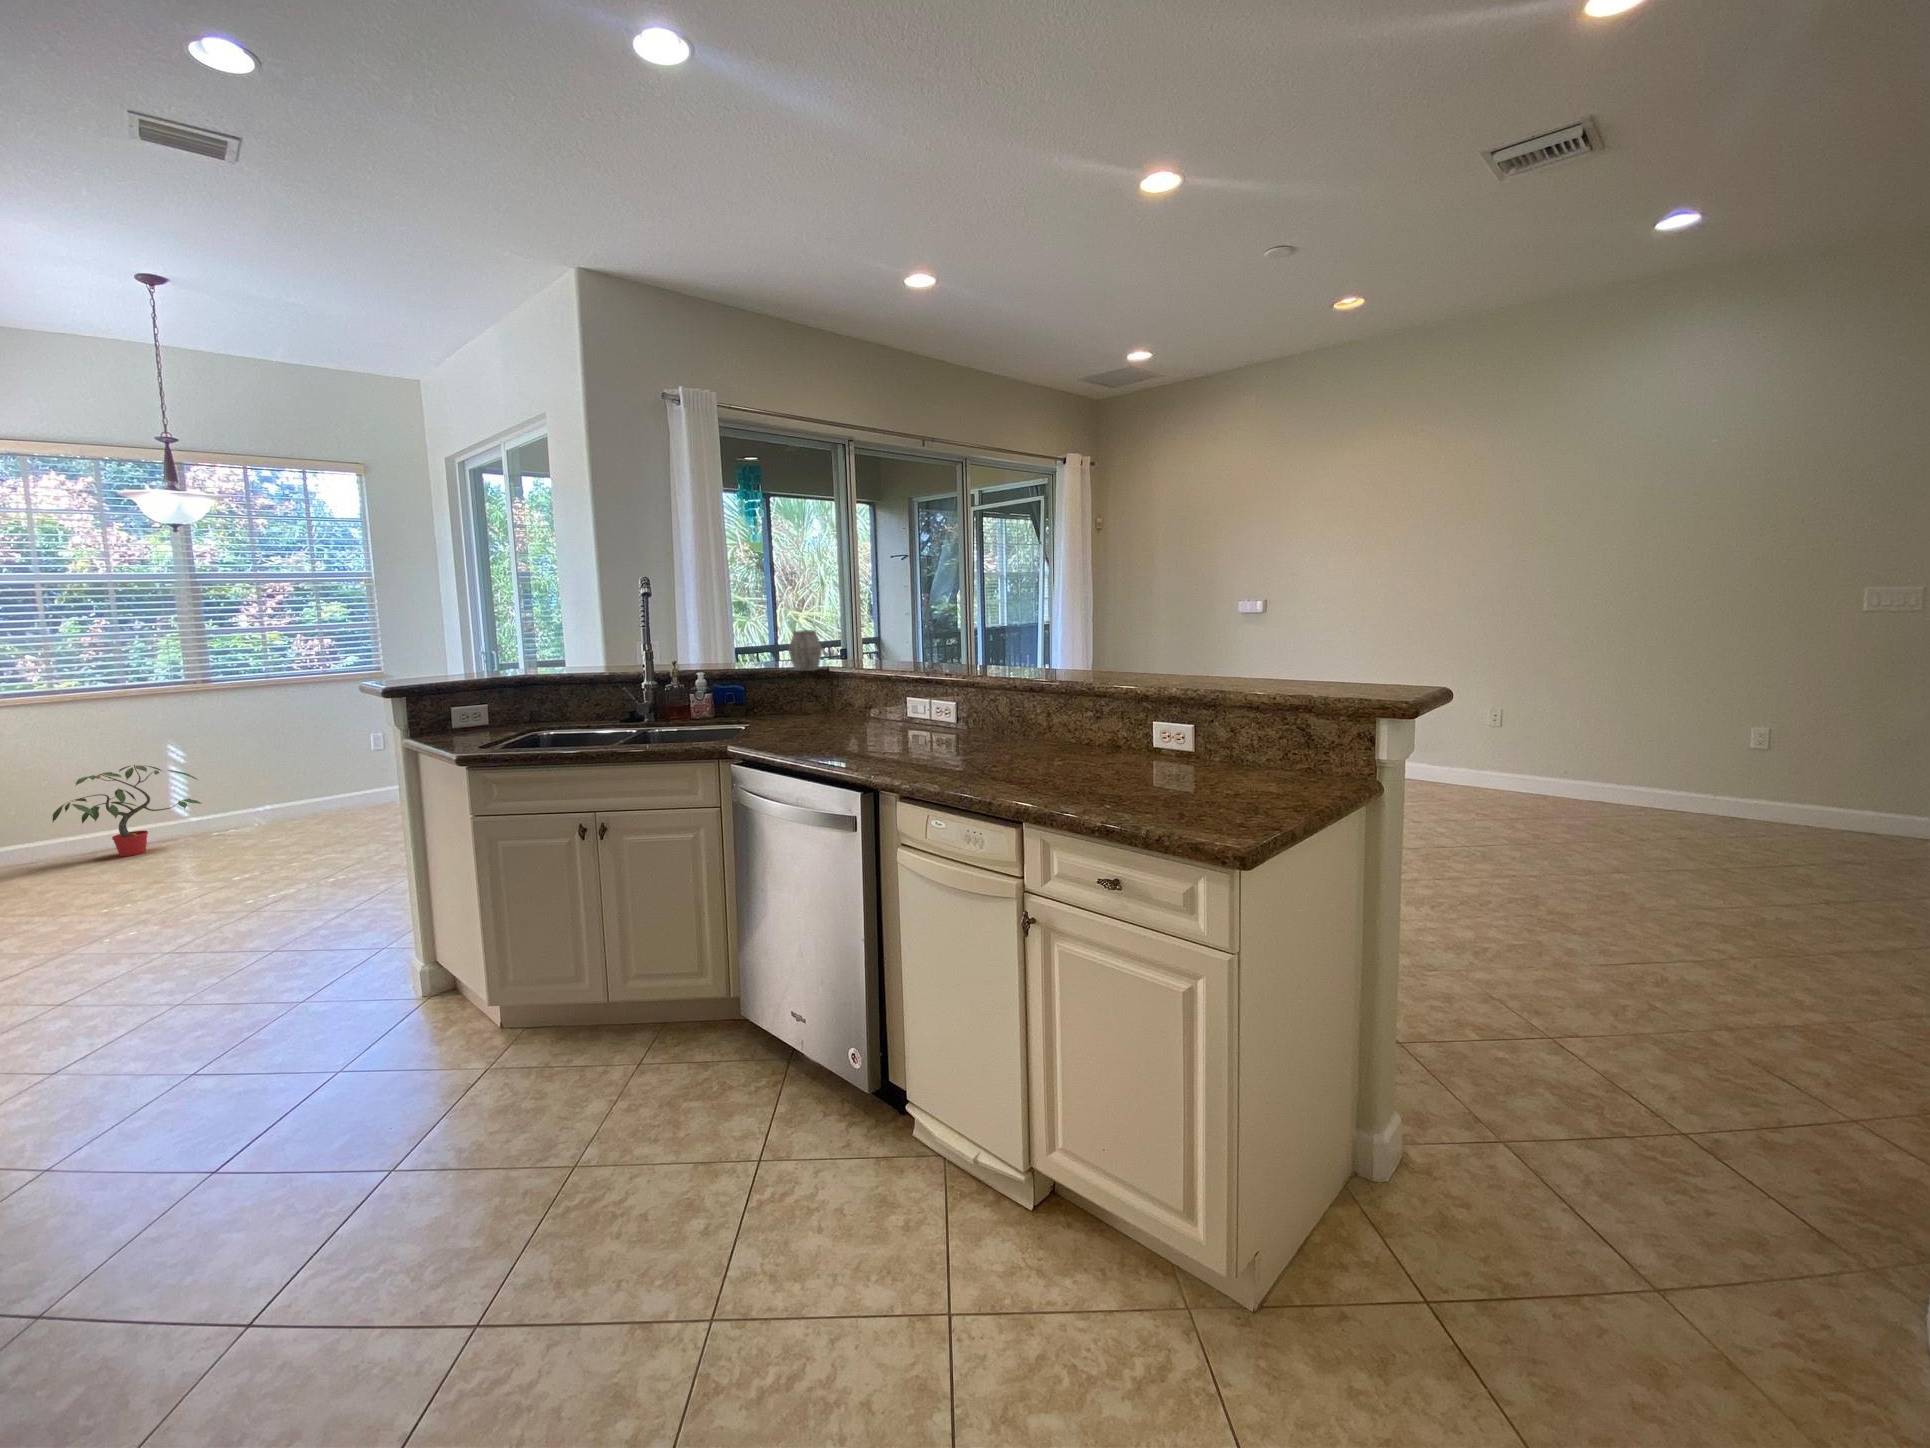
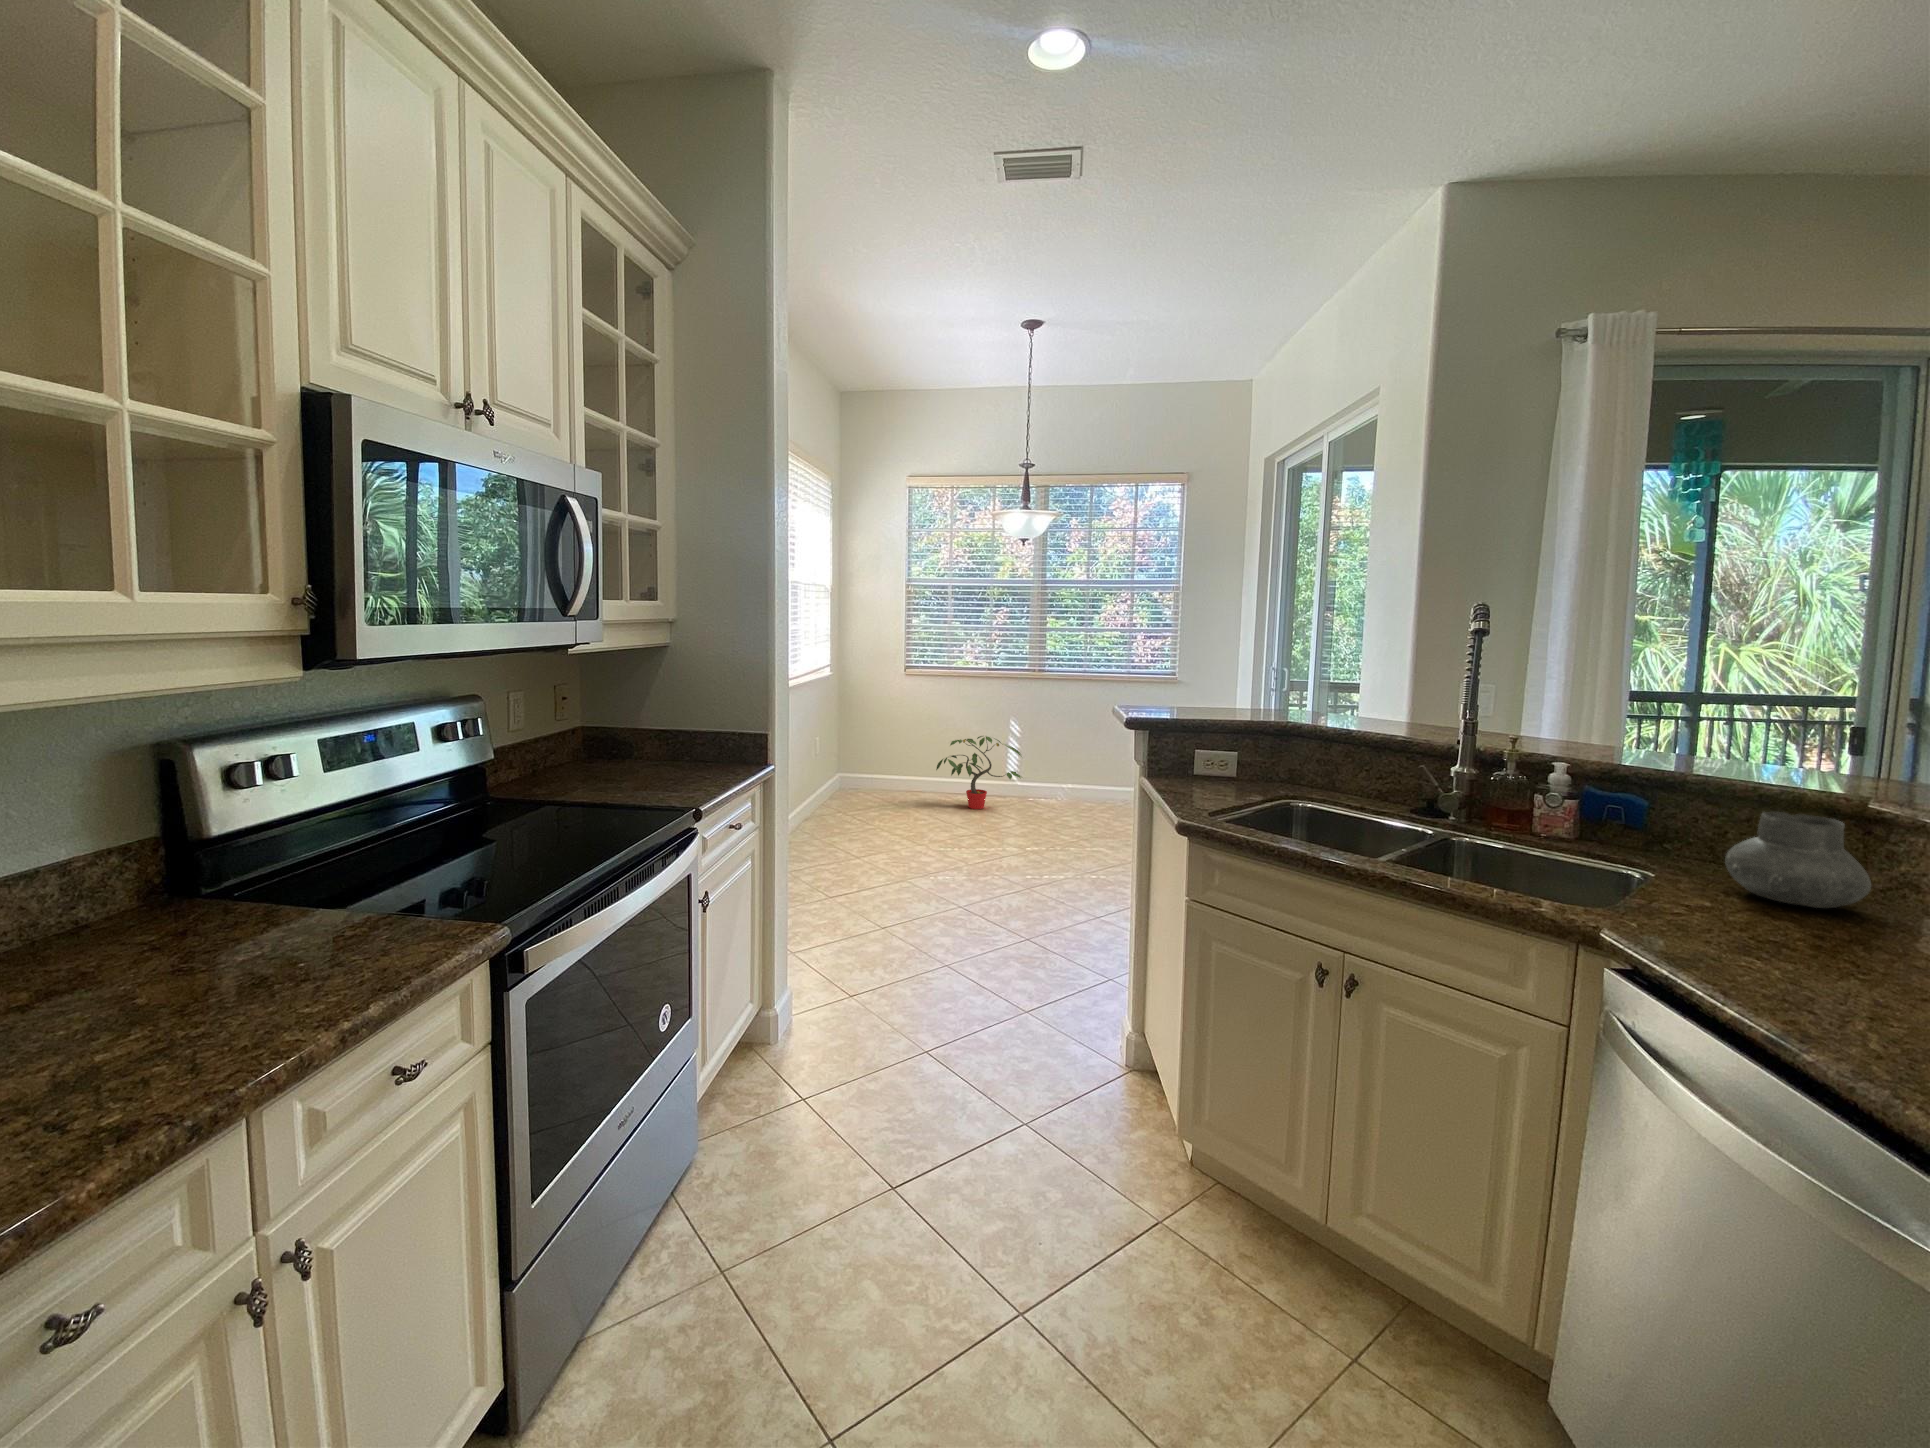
mug: present [789,630,822,671] -> none [1766,715,1861,799]
vase: none [778,677,830,721] -> present [1725,812,1871,908]

